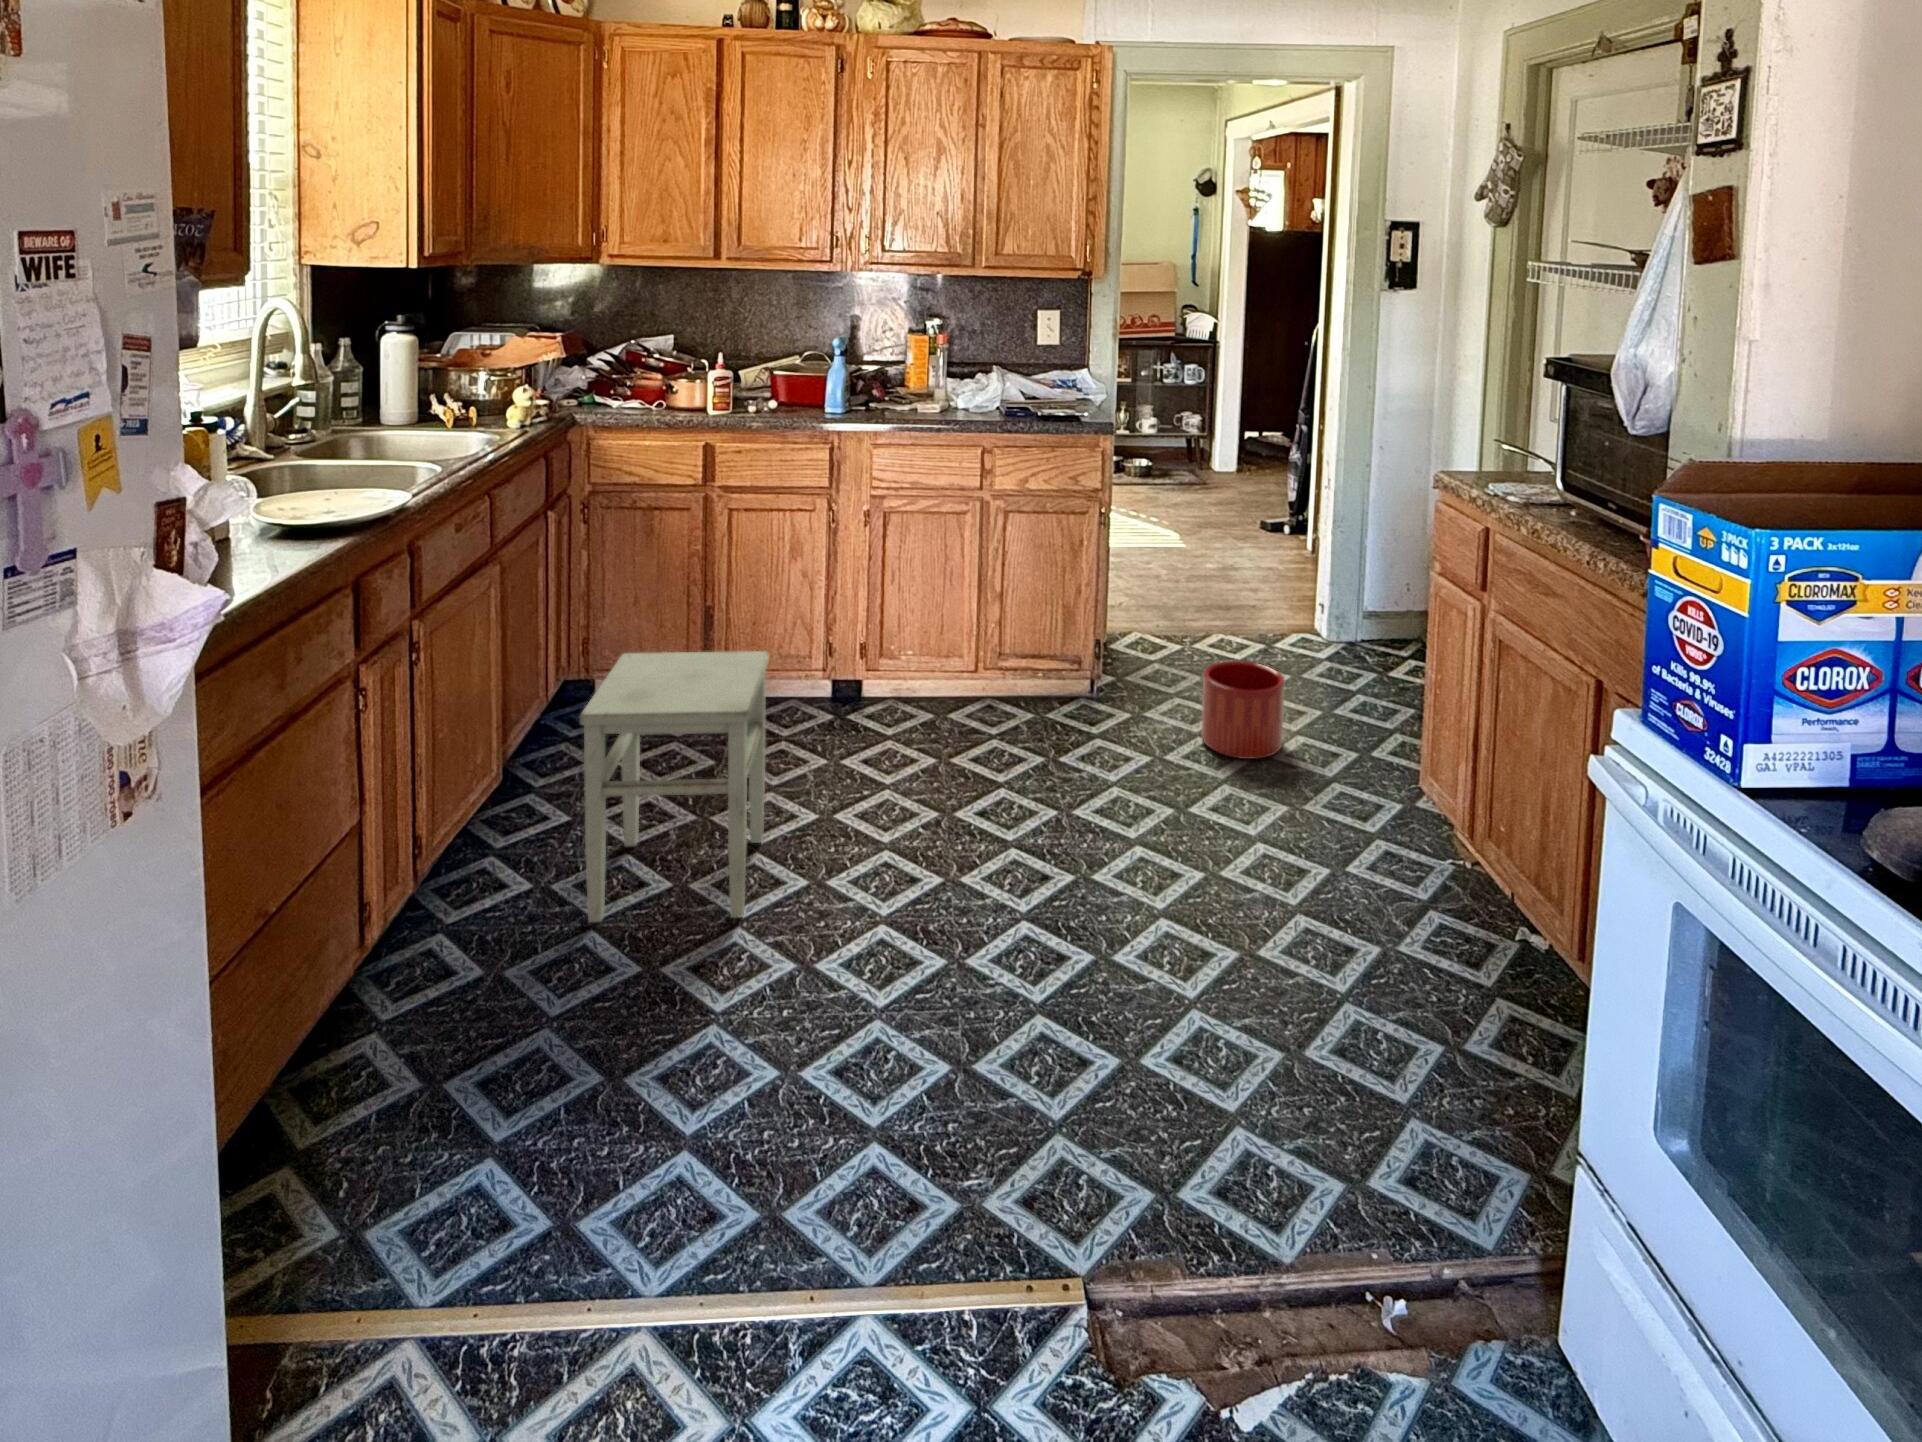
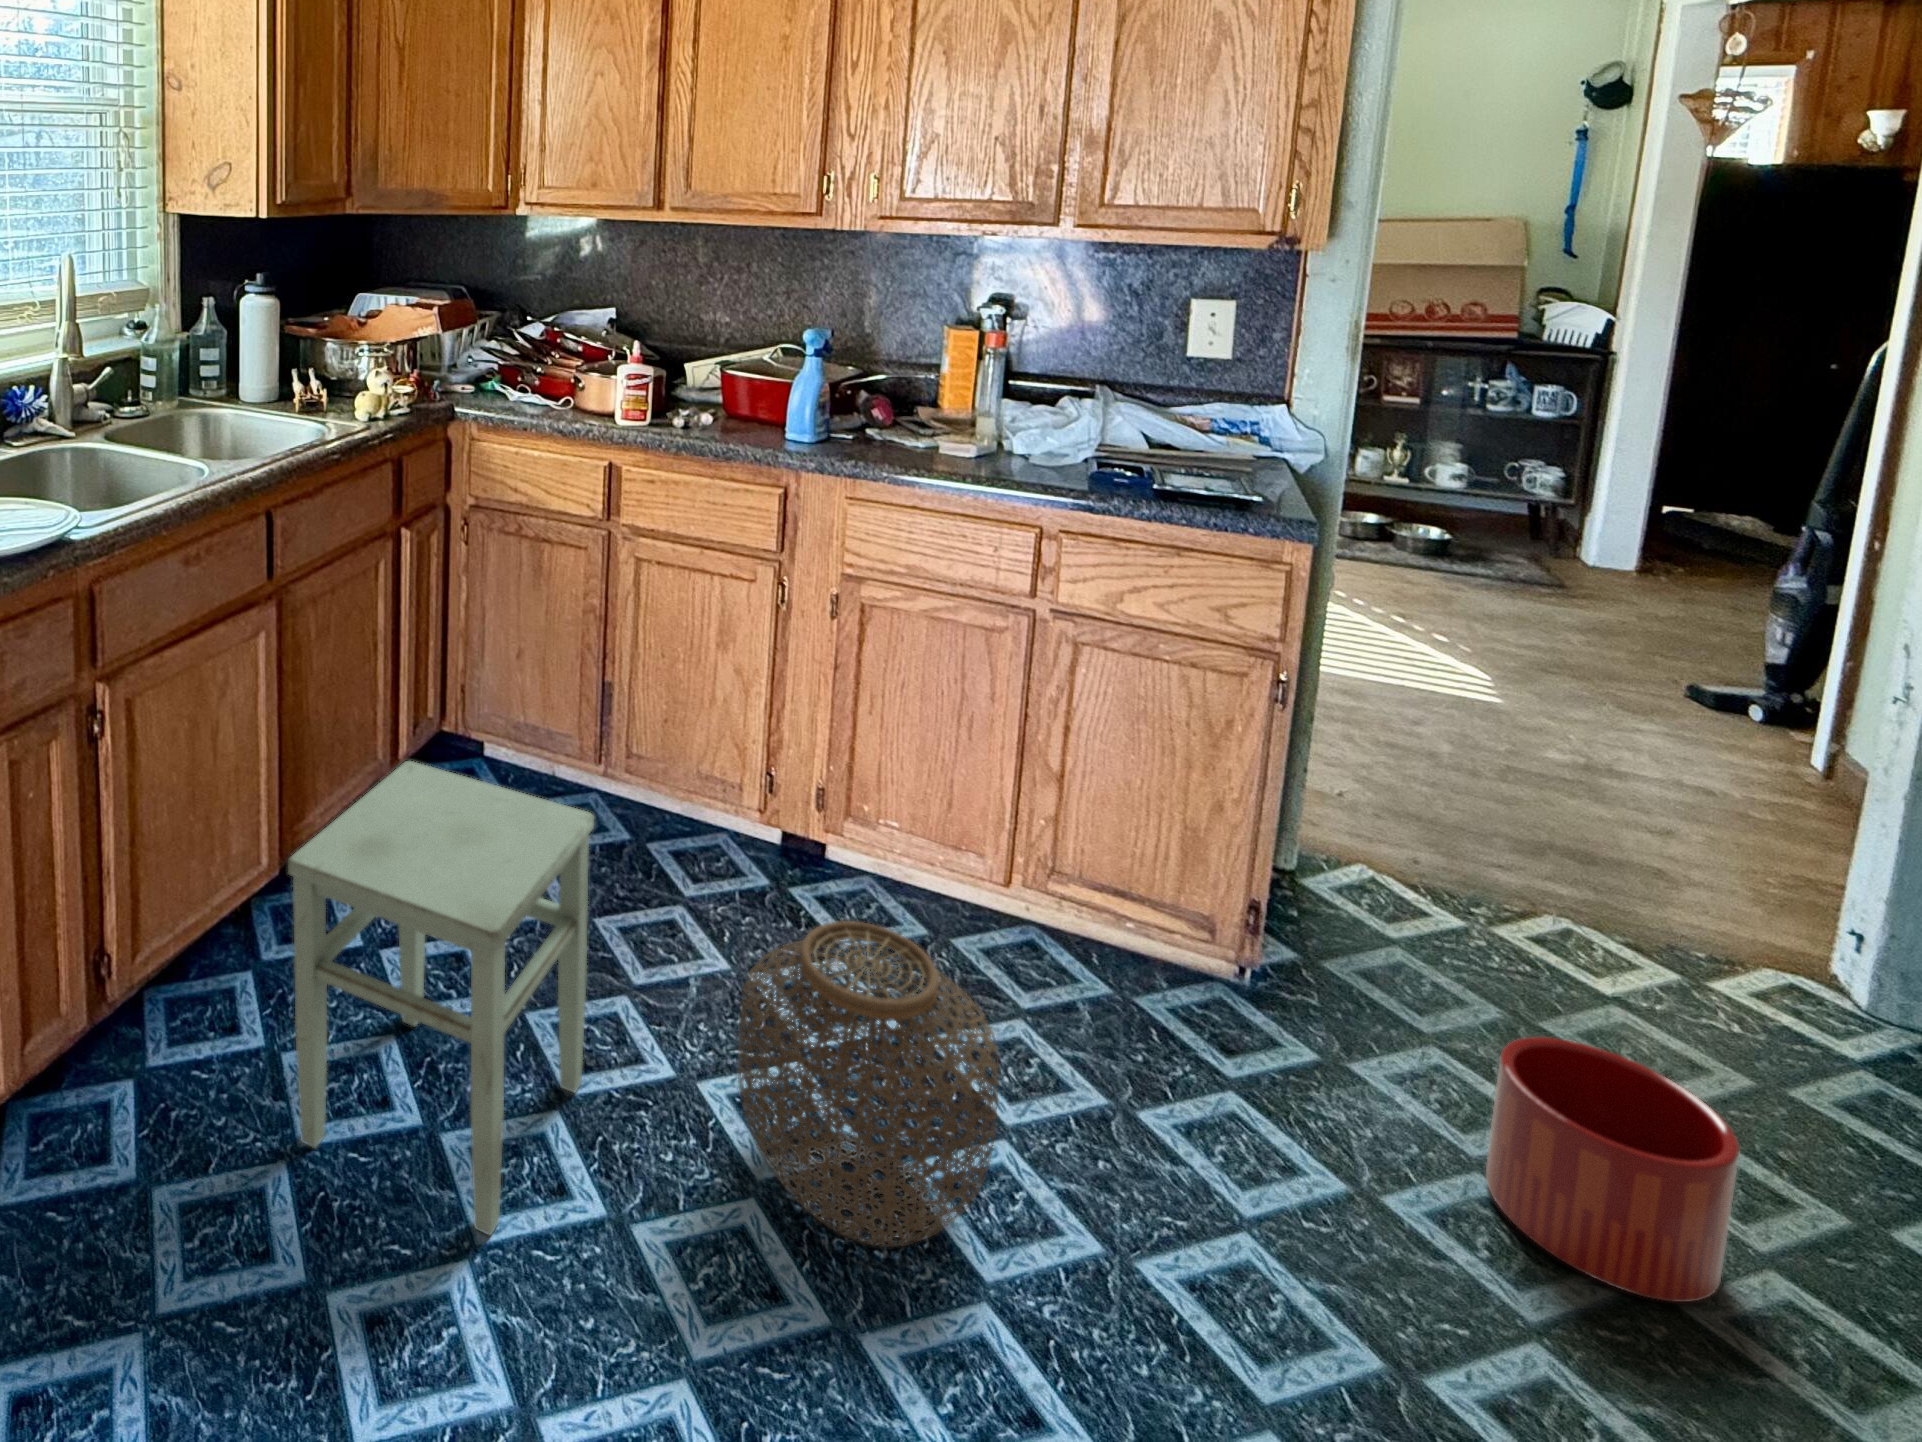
woven basket: none [868,676,1008,850] -> present [738,921,999,1247]

